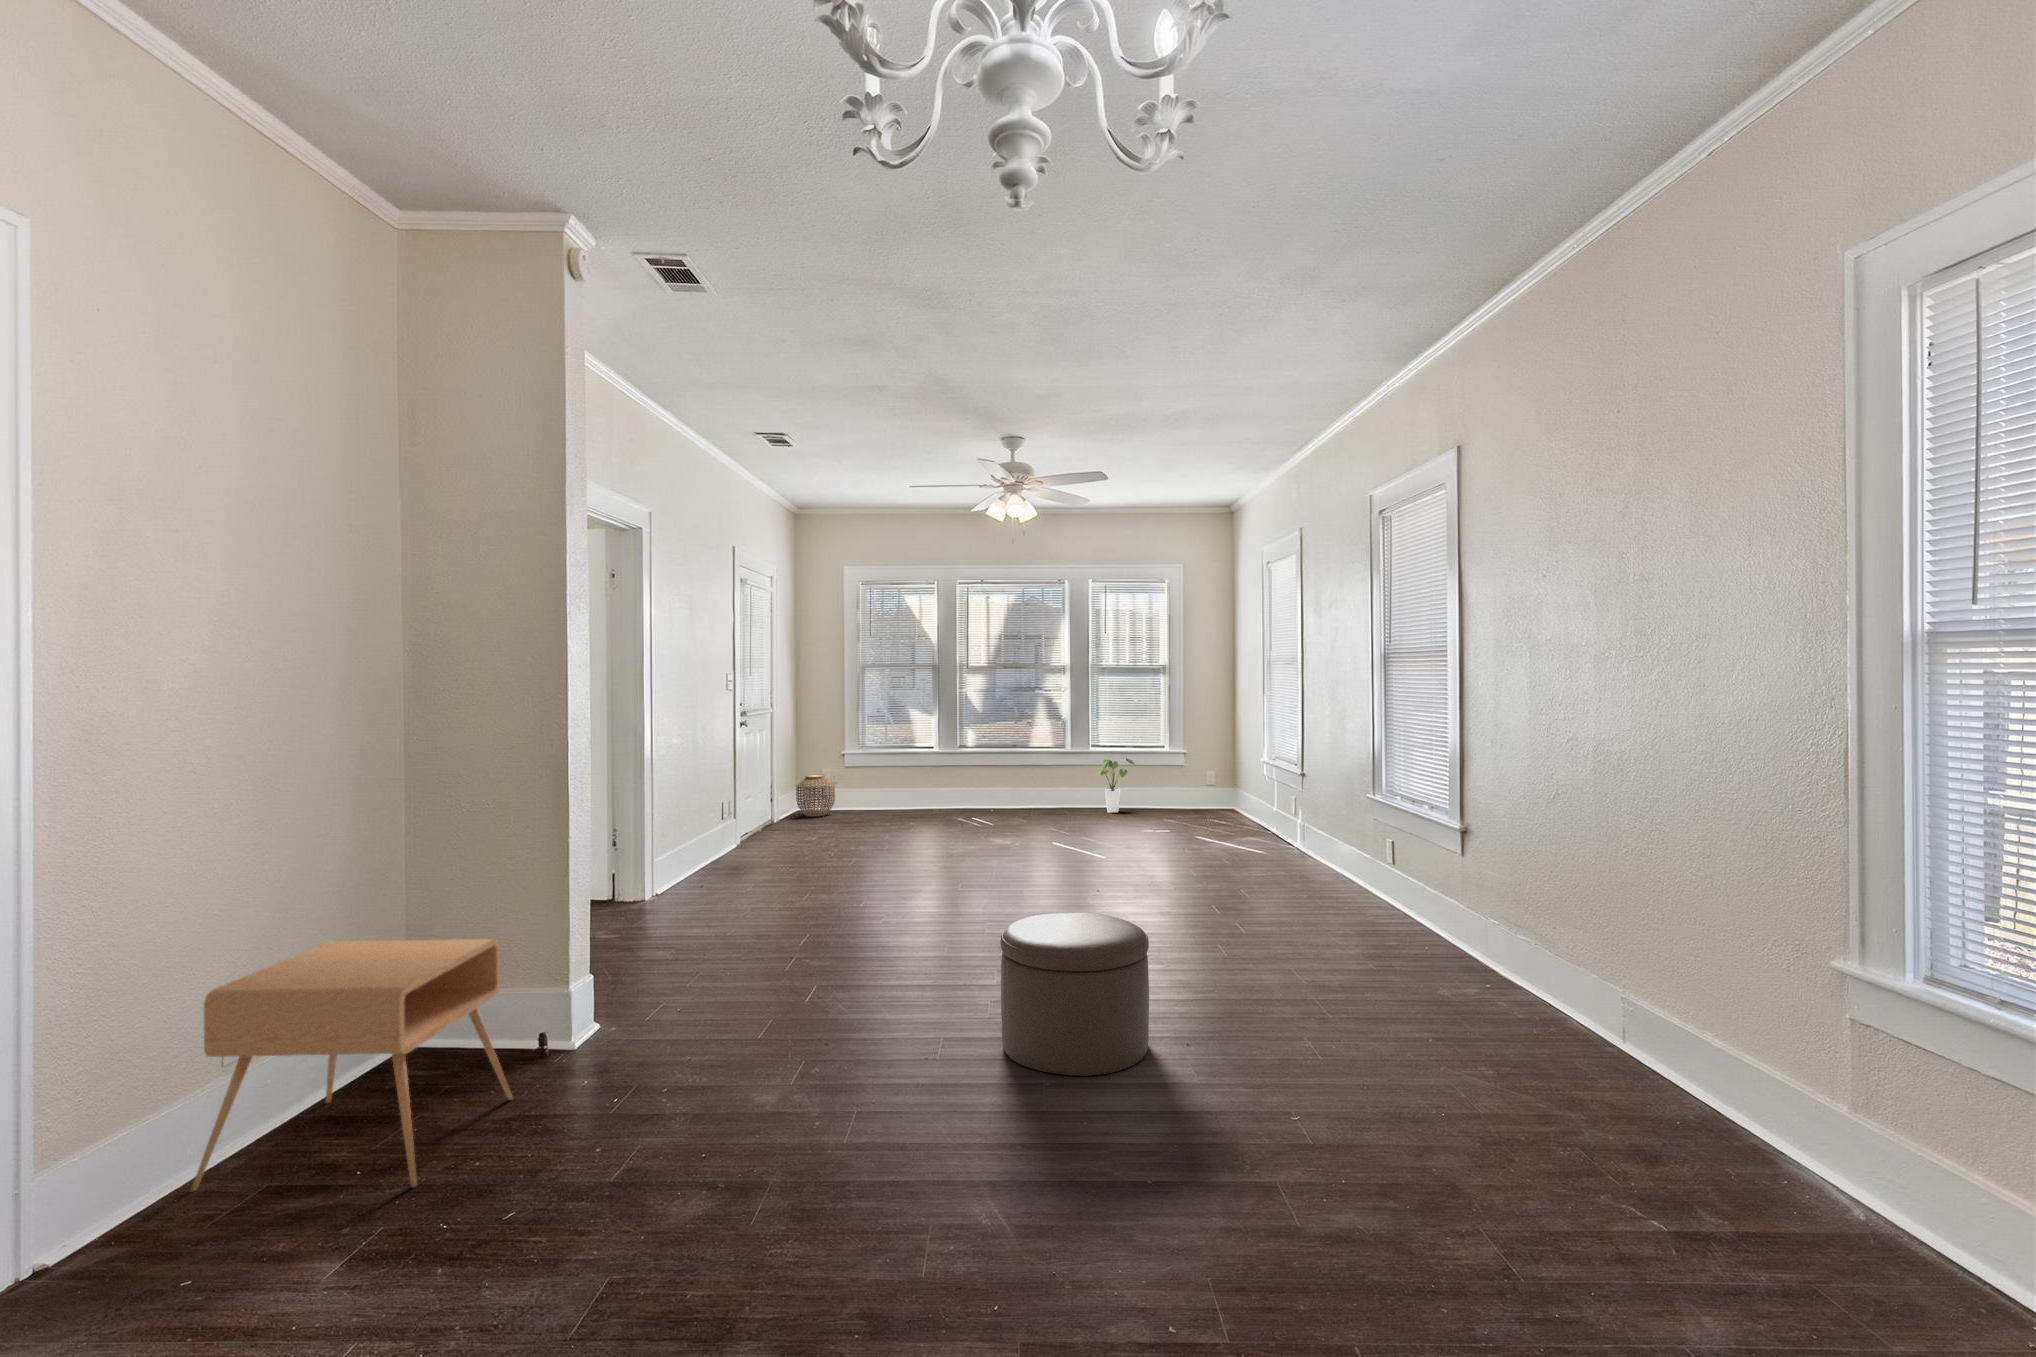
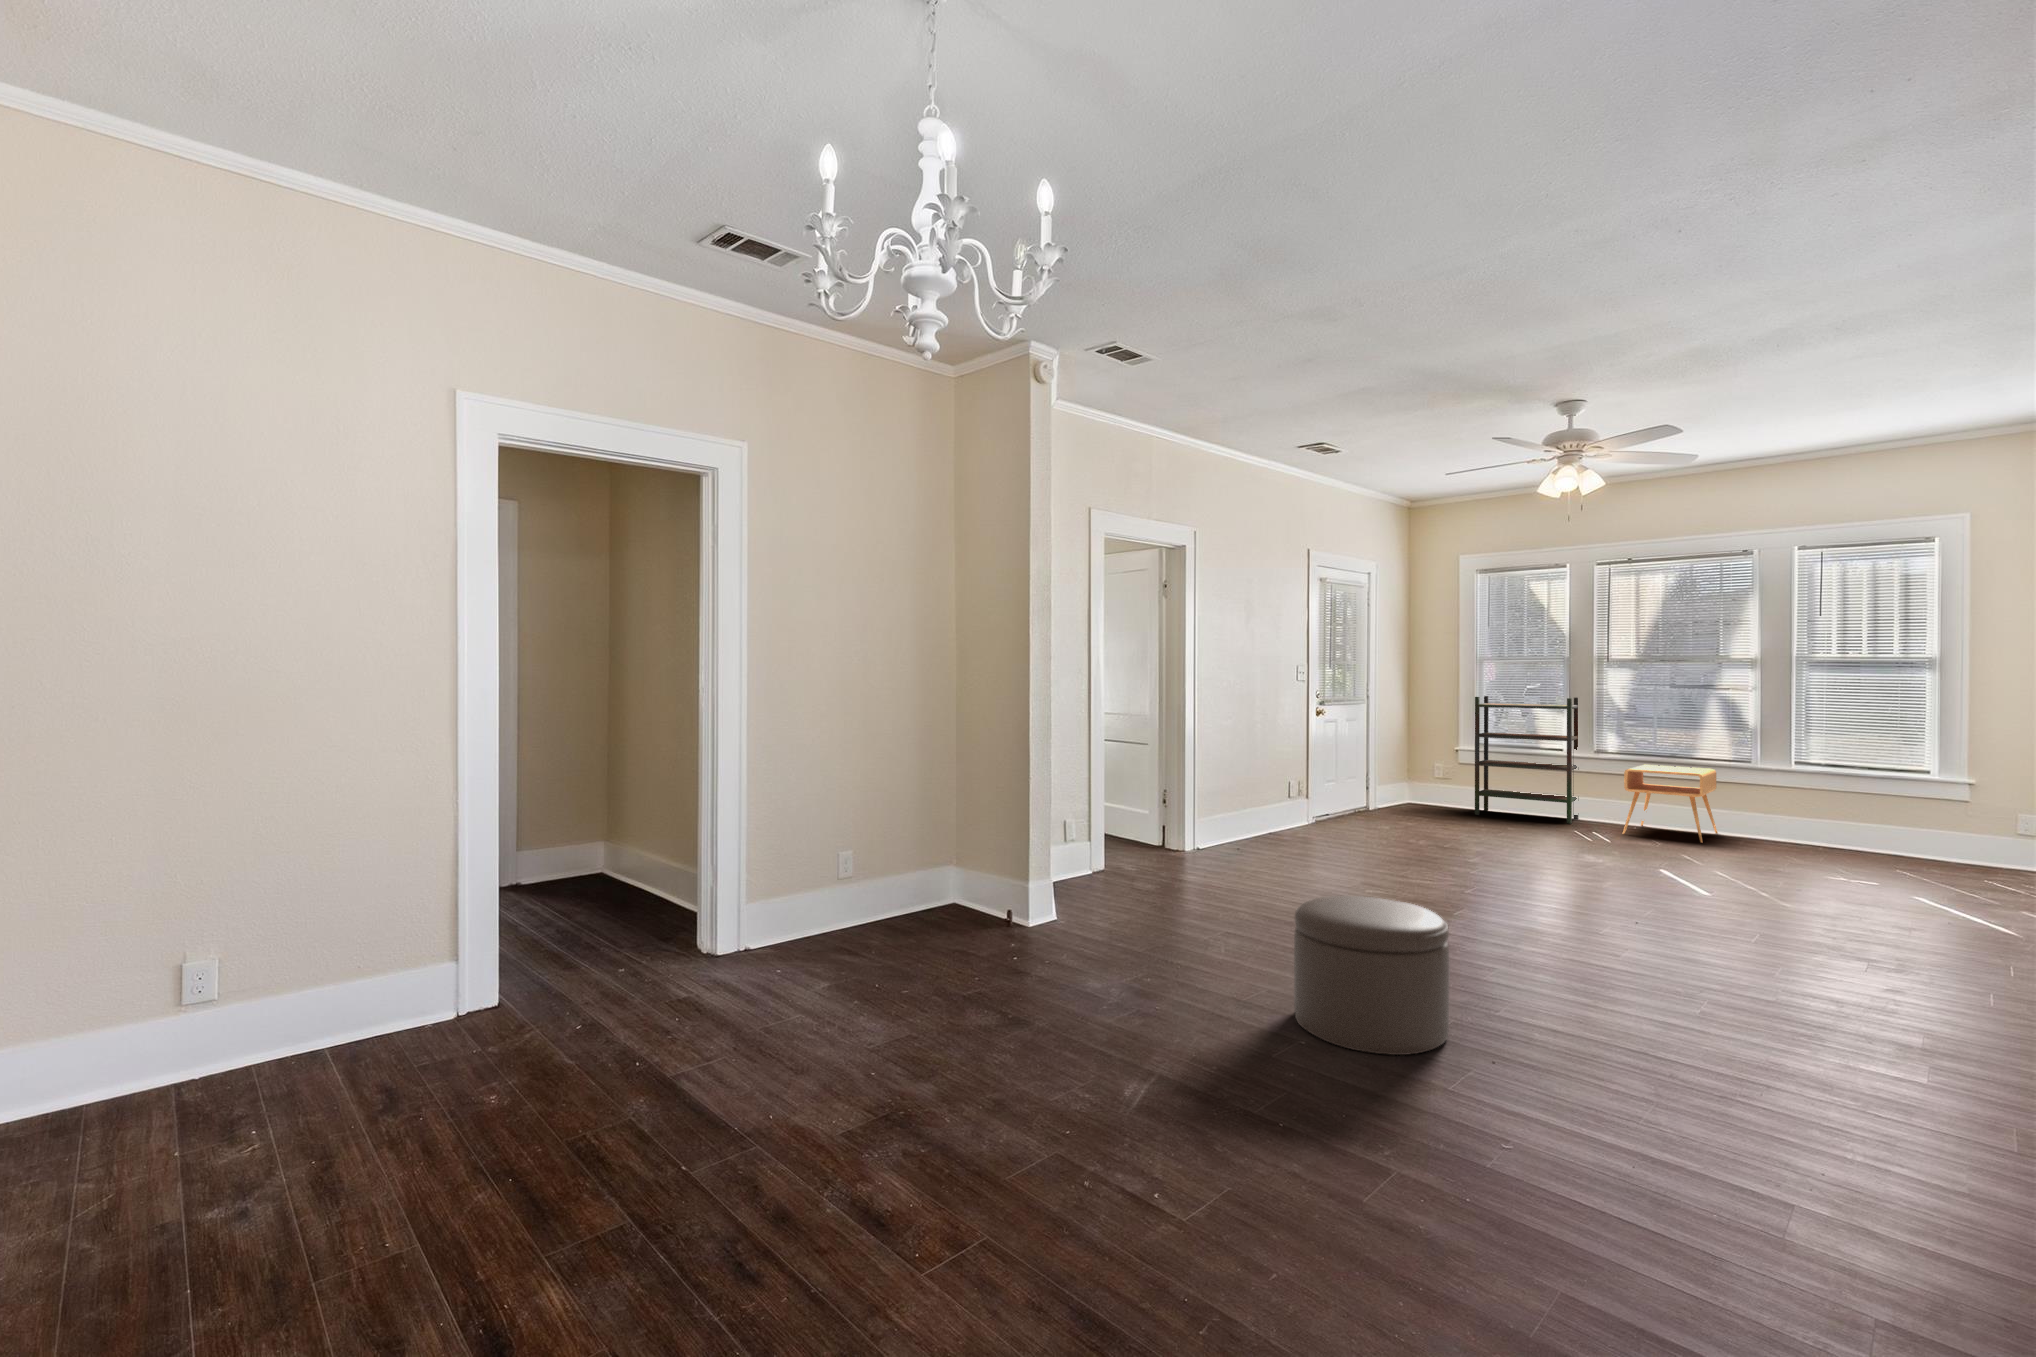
bookshelf: none [866,701,947,816] -> present [1475,696,1579,824]
house plant: present [1099,758,1135,813] -> none [1794,779,1866,851]
woven basket: present [796,774,835,816] -> none [1403,767,1445,809]
side table: present [191,939,513,1191] -> present [1622,765,1718,843]

